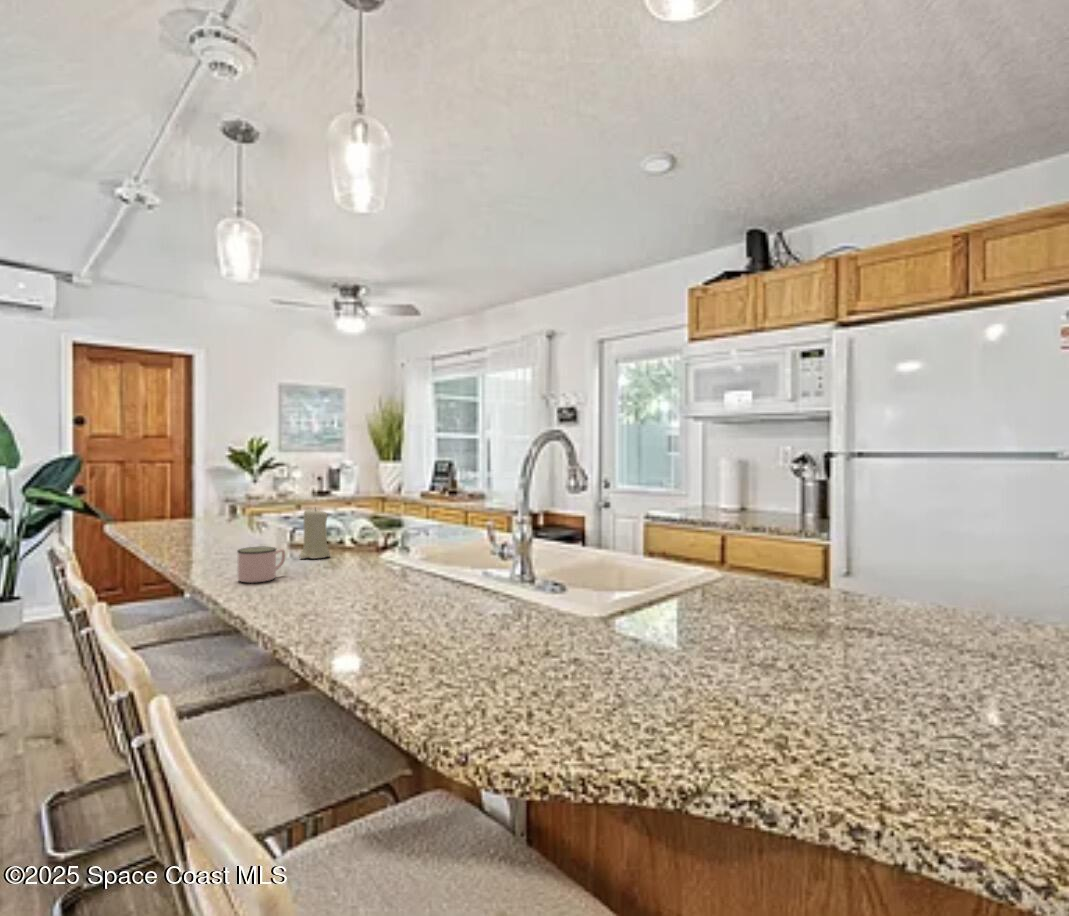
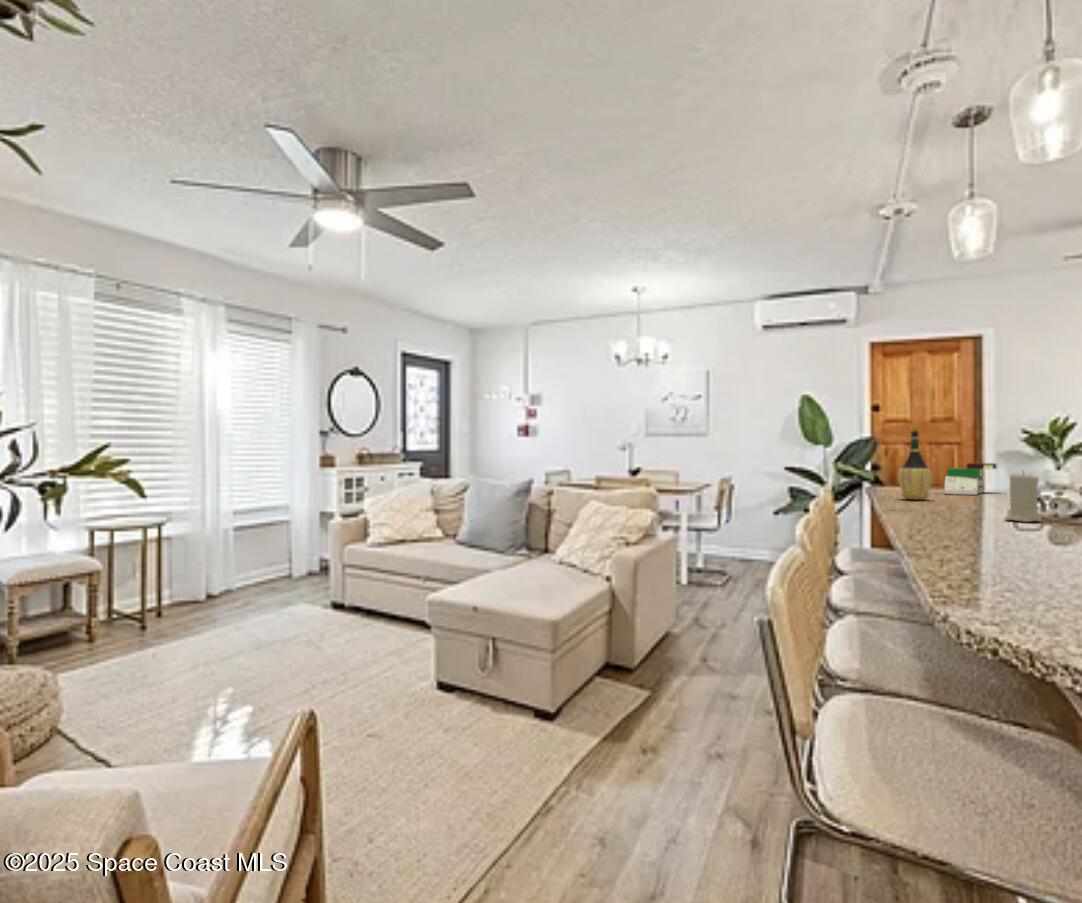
wine bottle: none [161,455,199,538] -> present [898,427,932,500]
book: none [198,490,247,527] -> present [944,463,997,495]
mug: present [237,547,285,583] -> none [923,499,971,529]

